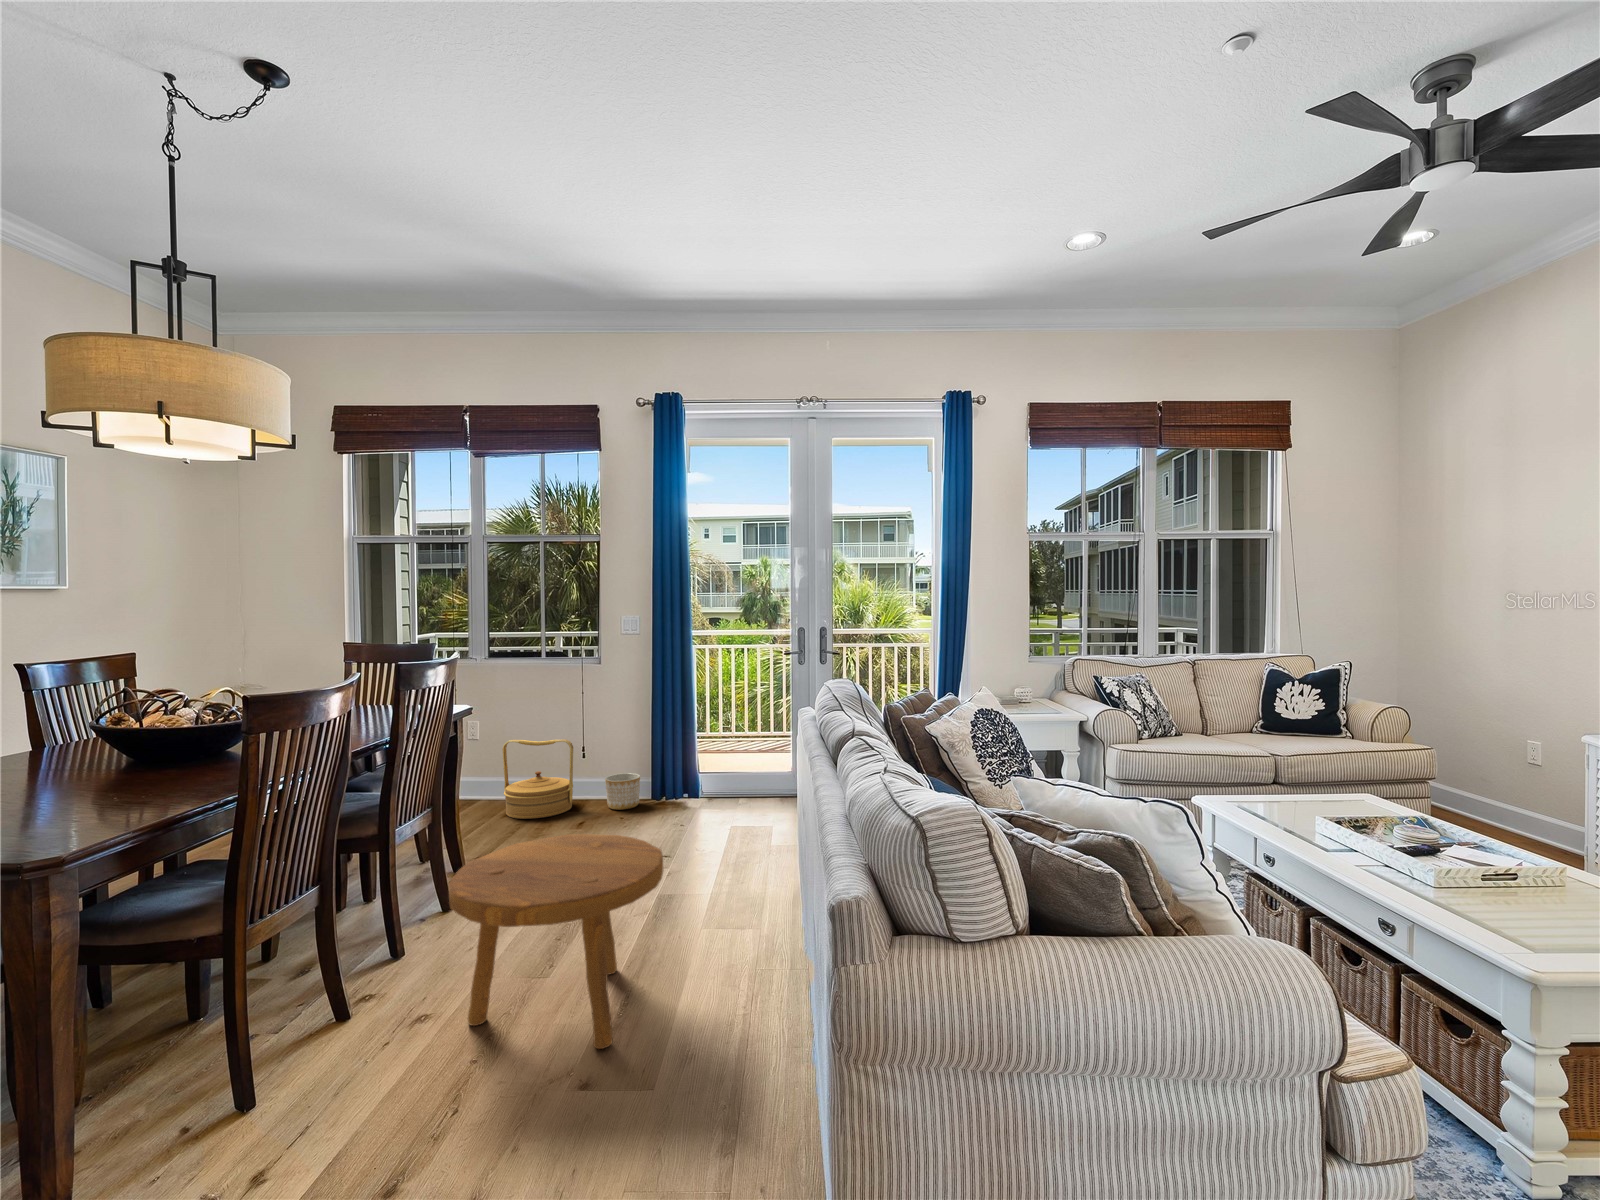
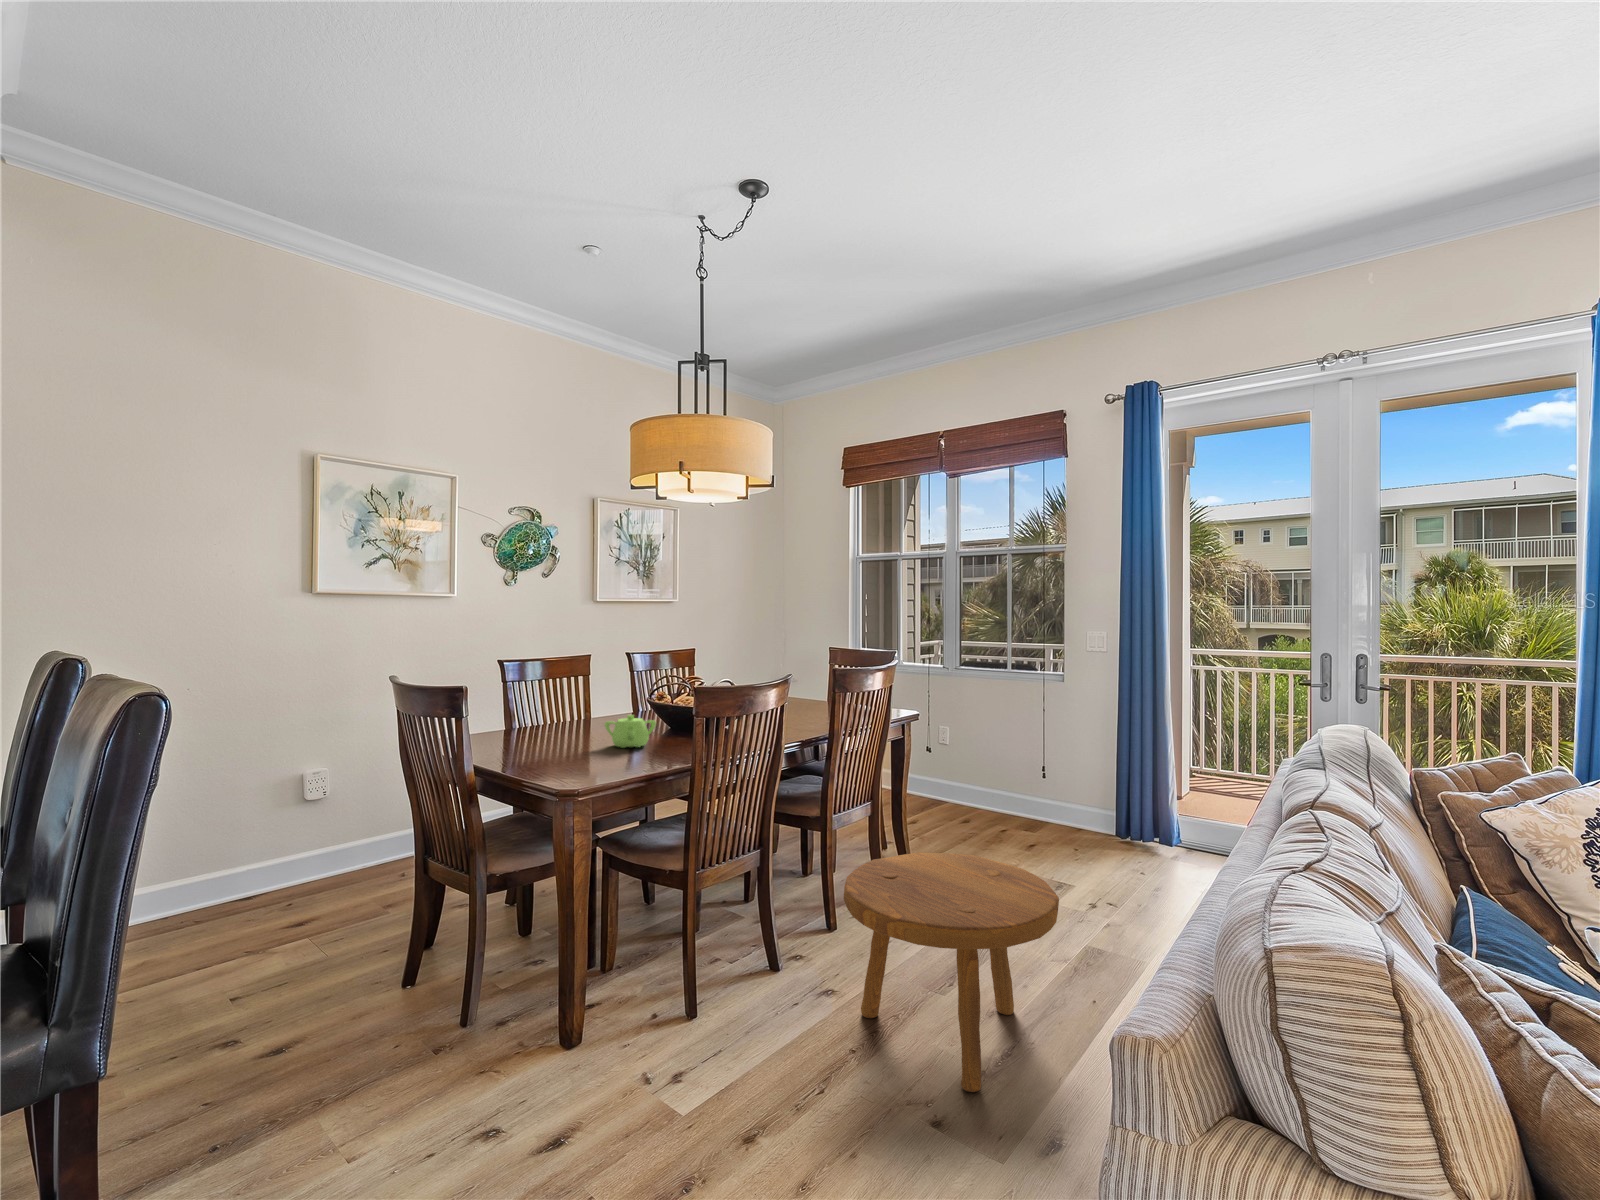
woven basket: present [502,739,573,819] -> none [963,746,1032,829]
teapot: none [49,752,141,799] -> present [605,715,656,748]
planter: present [605,773,640,810] -> none [1064,799,1103,839]

